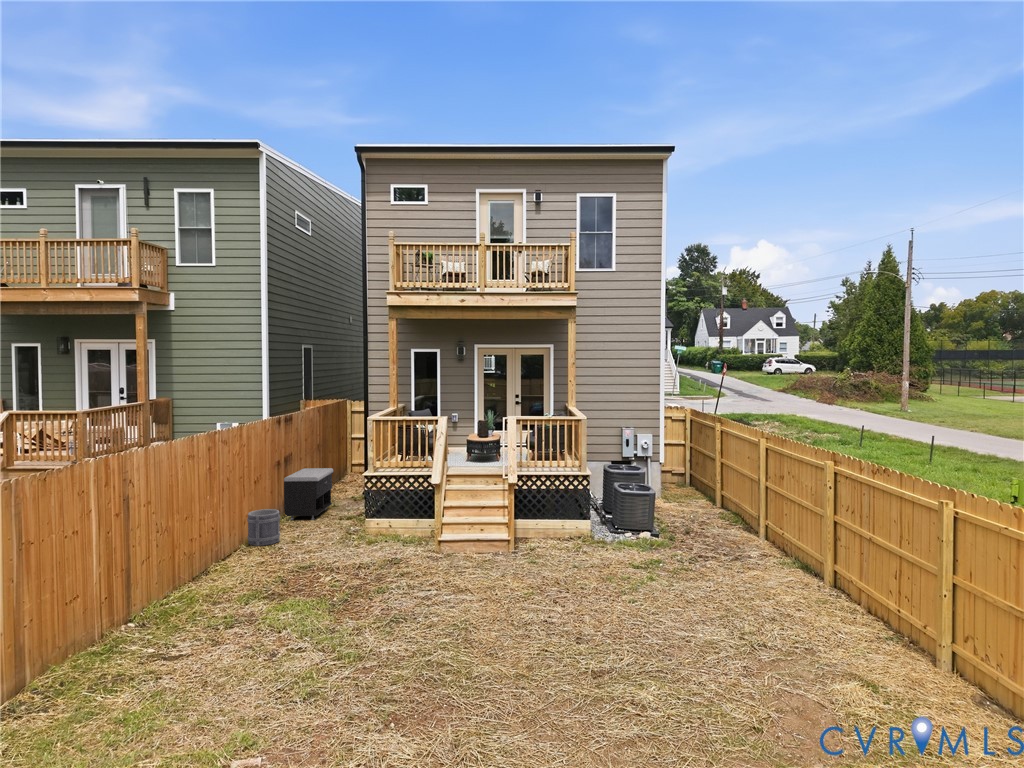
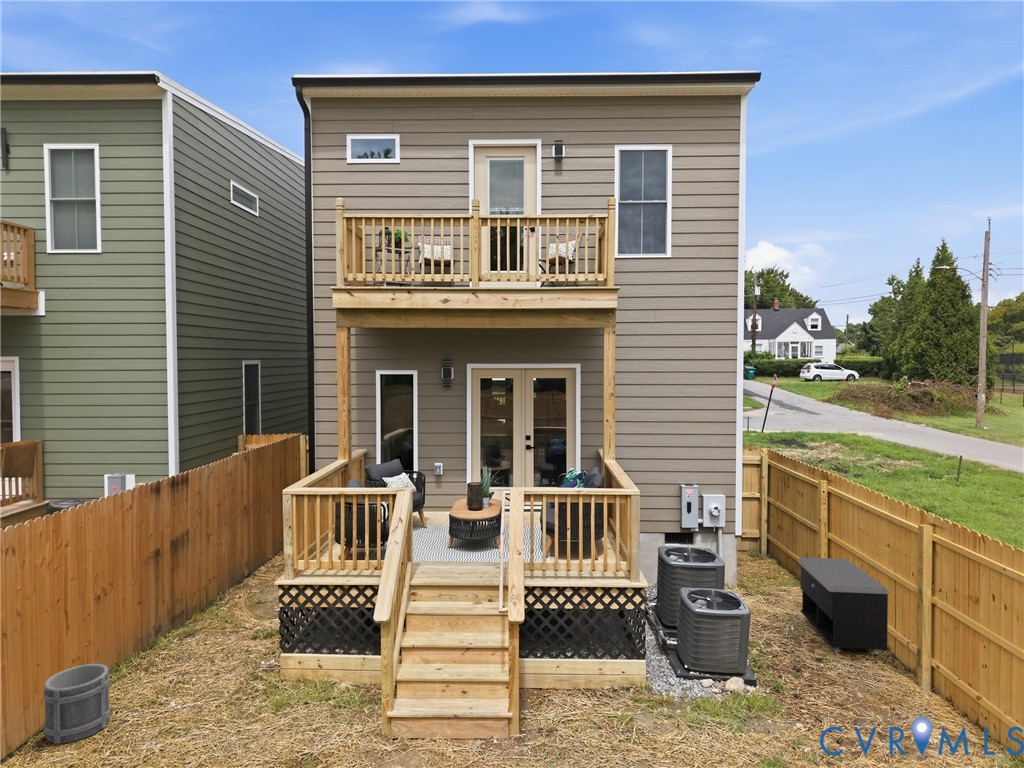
storage bench: present [284,468,333,520] -> present [798,557,888,654]

